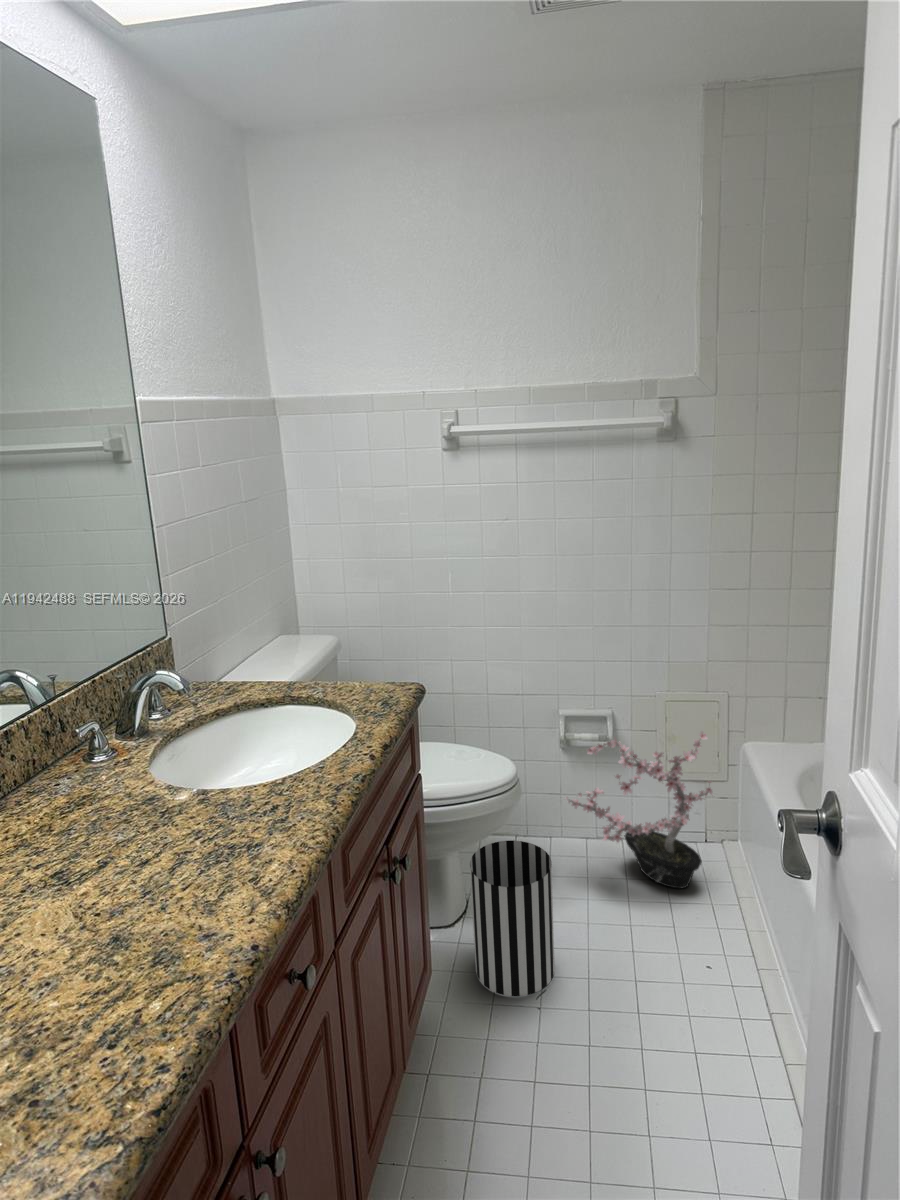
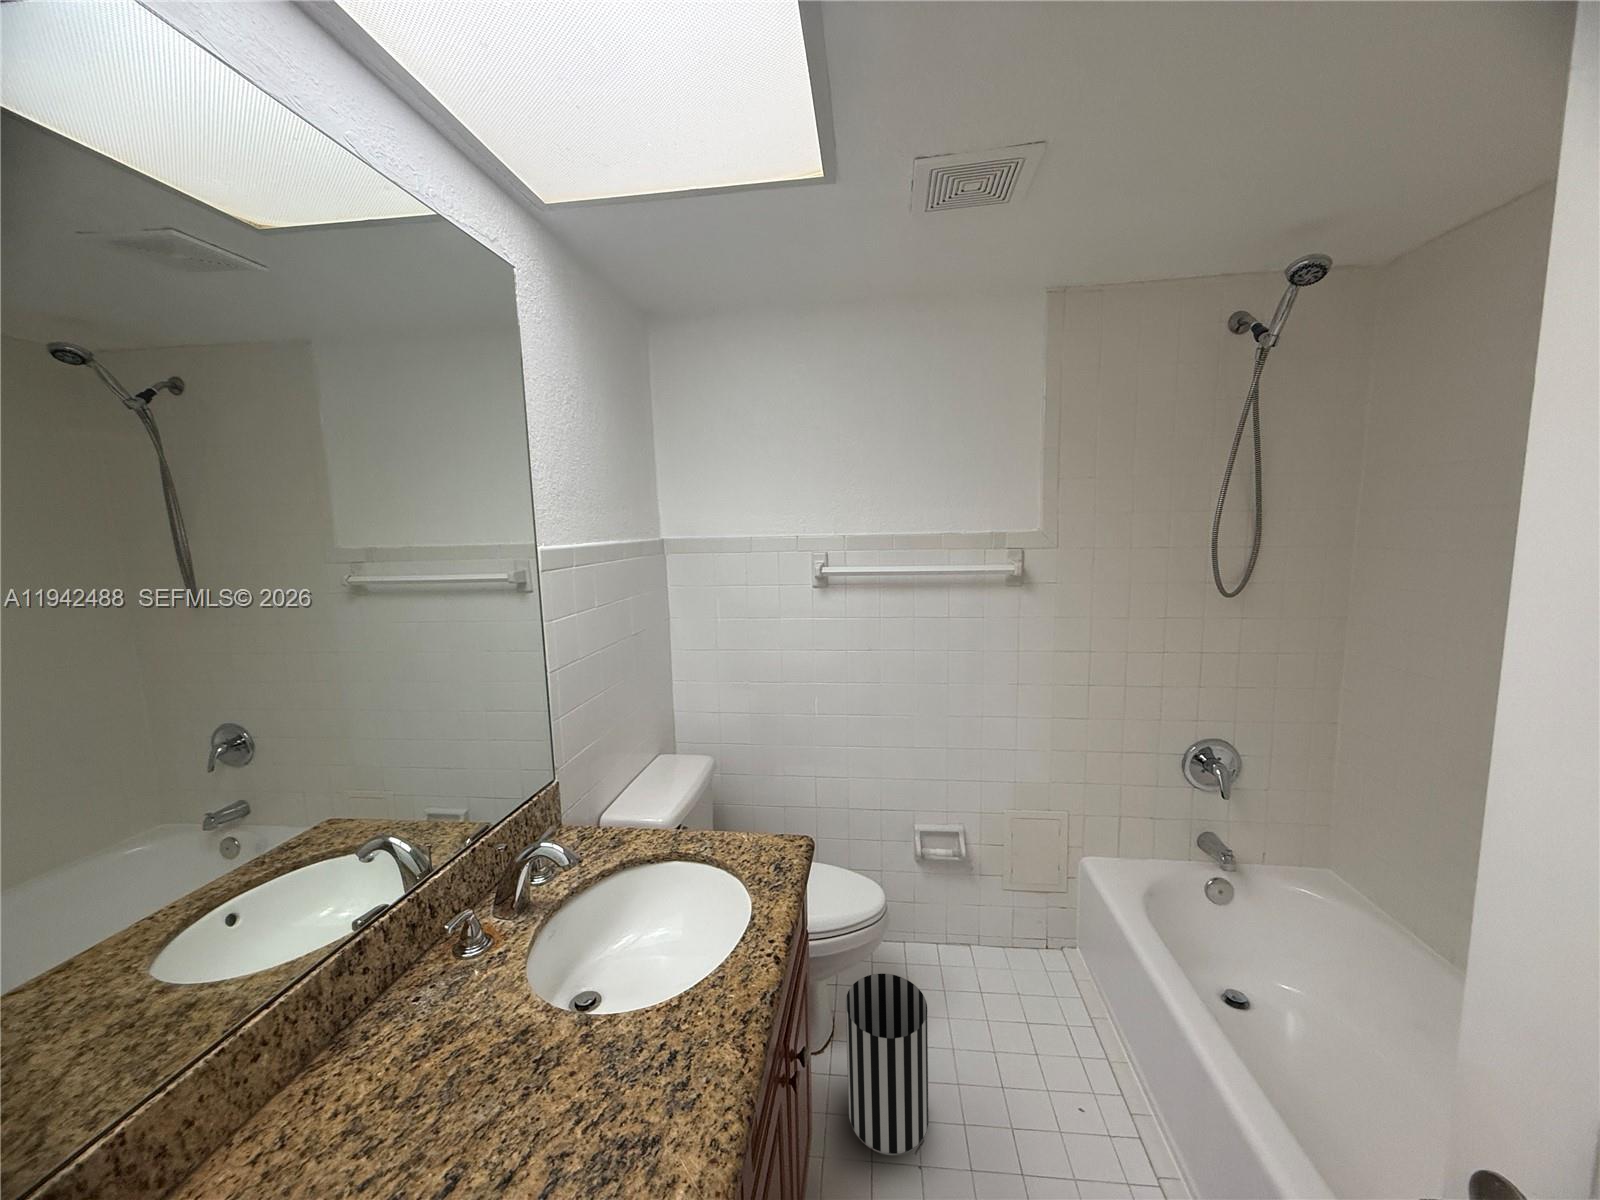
potted plant: present [566,731,713,889] -> none [922,845,1072,1008]

